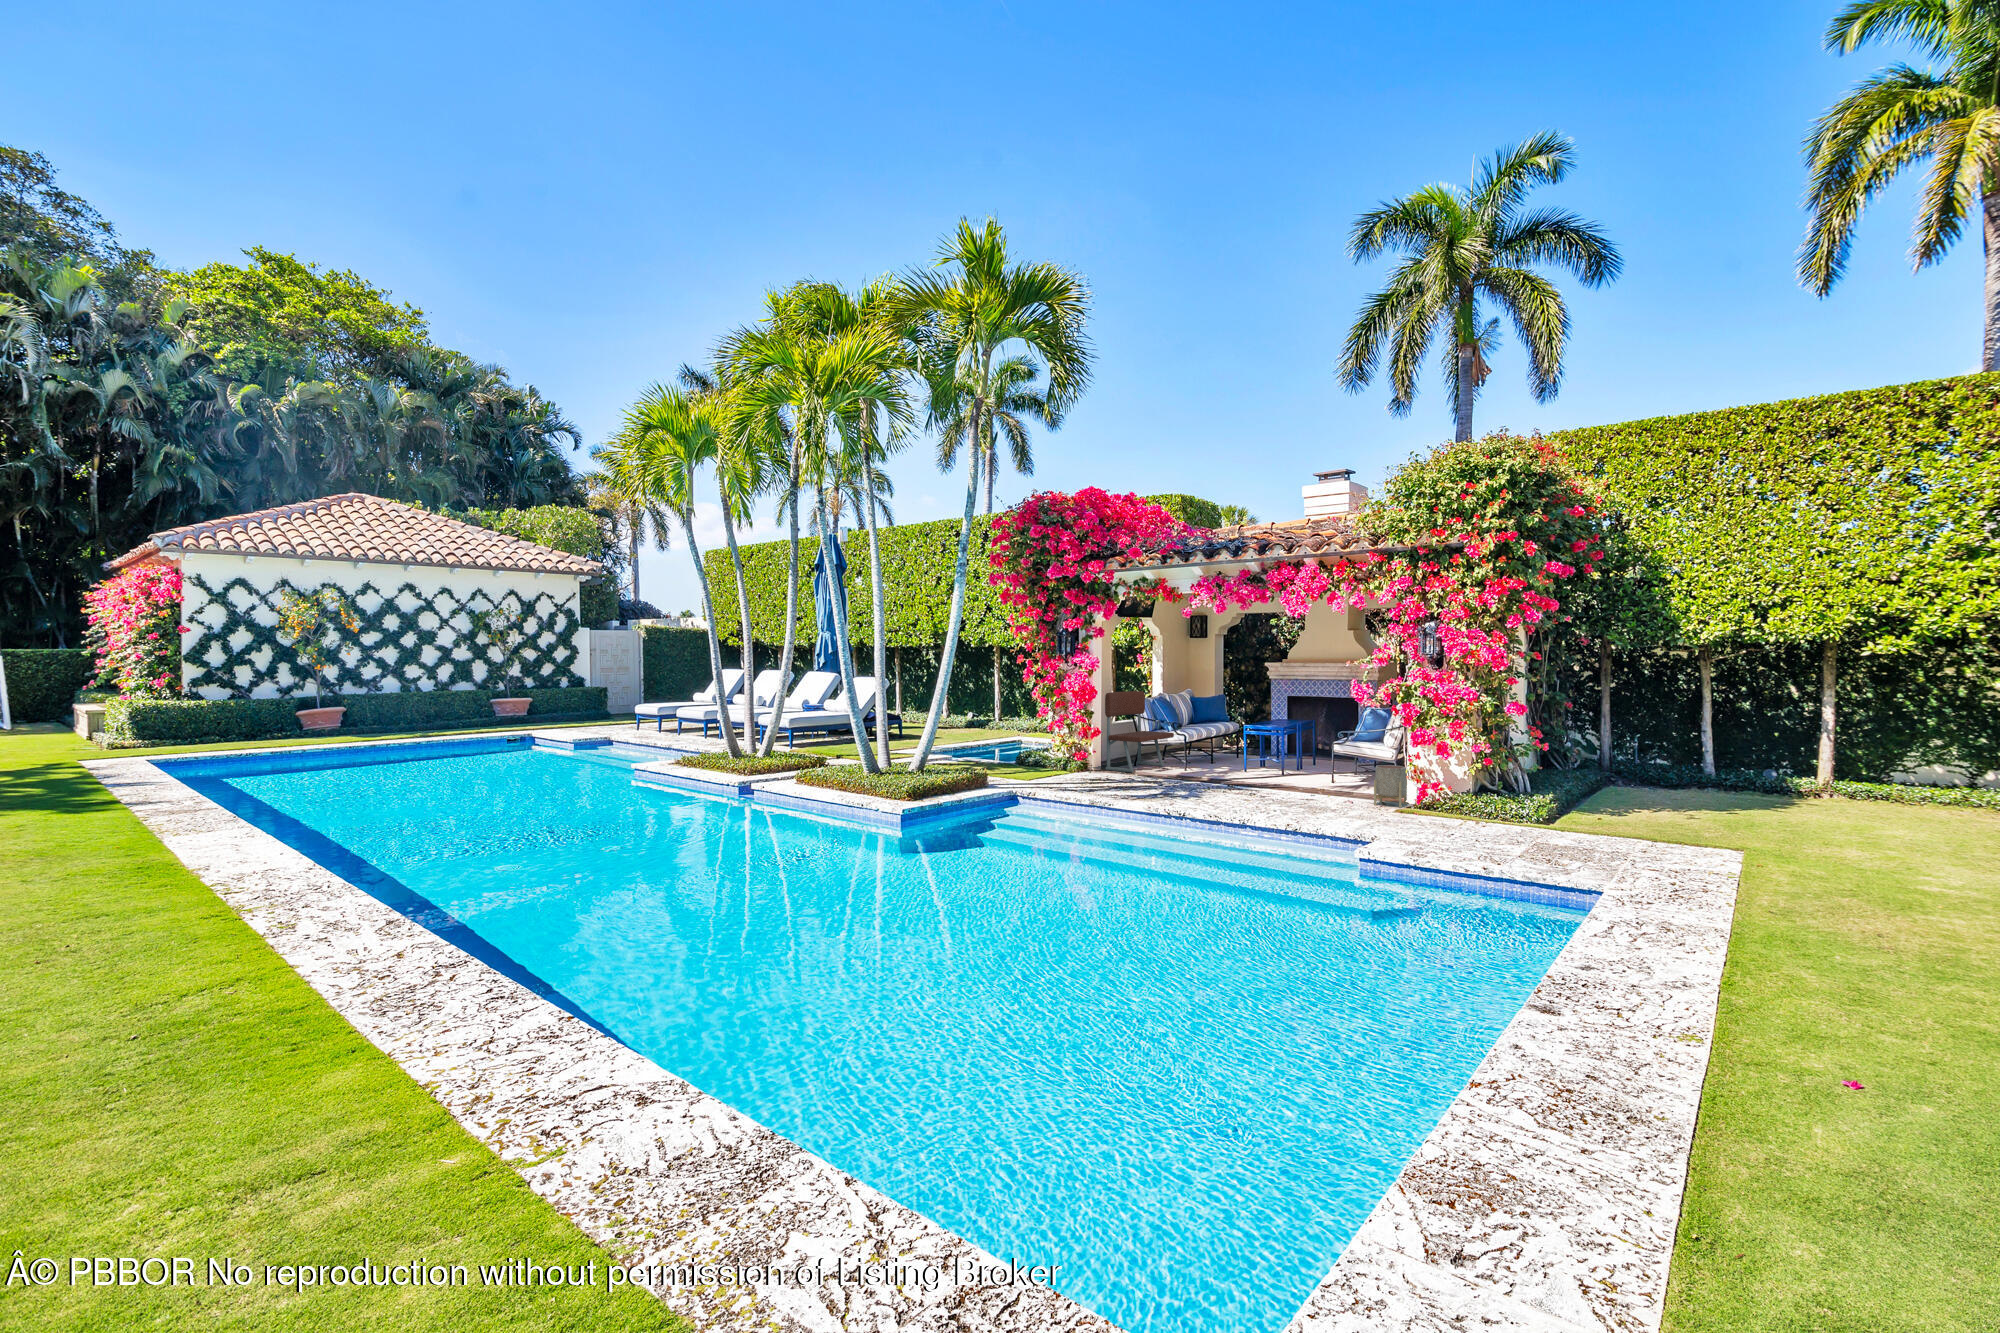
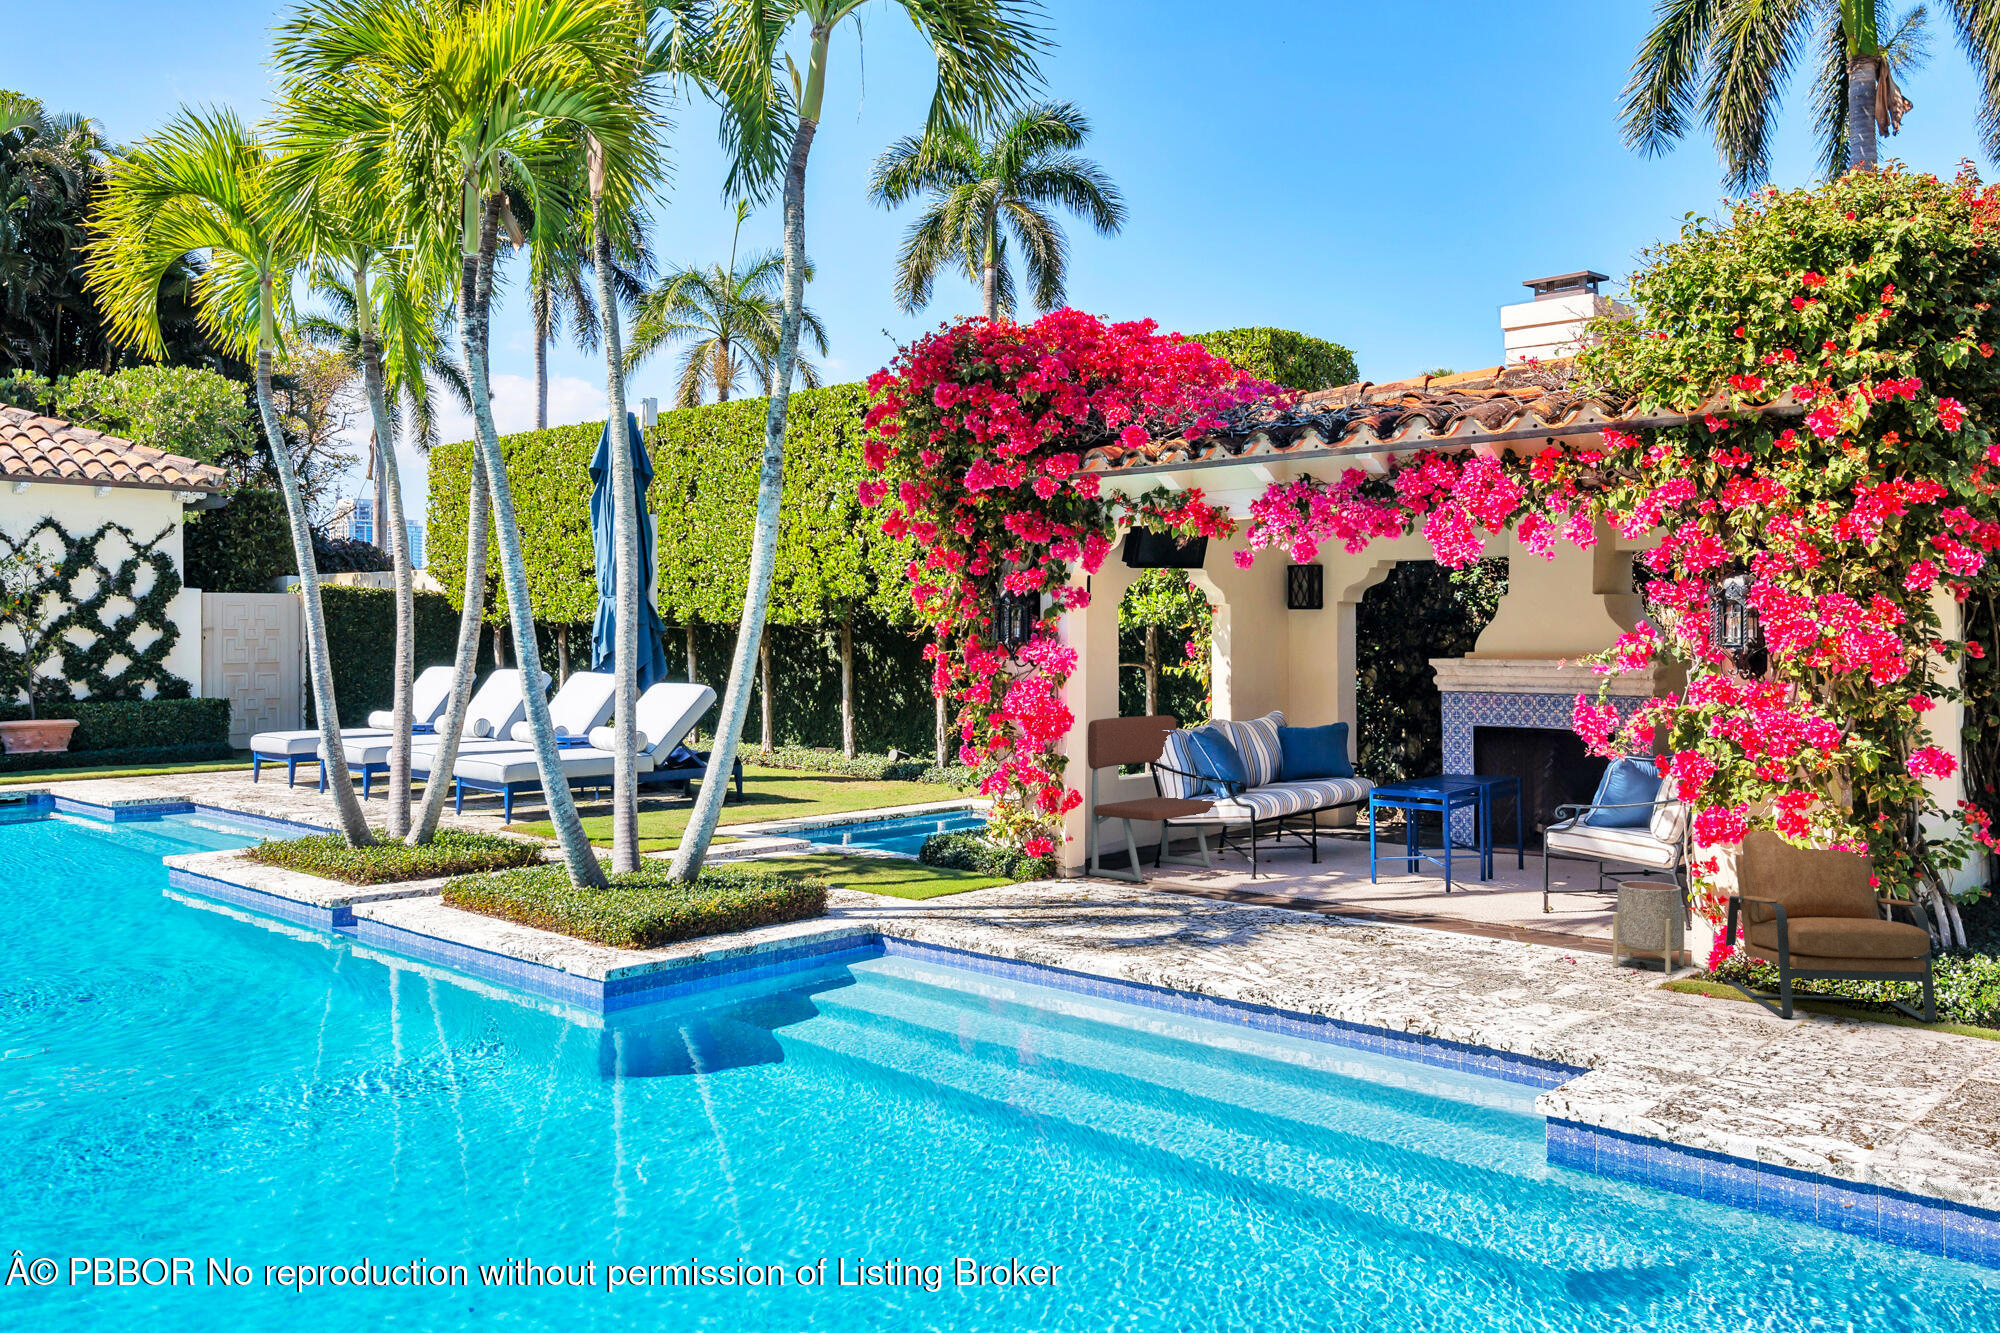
chair: none [1426,740,1525,824] -> present [1724,831,1936,1022]

